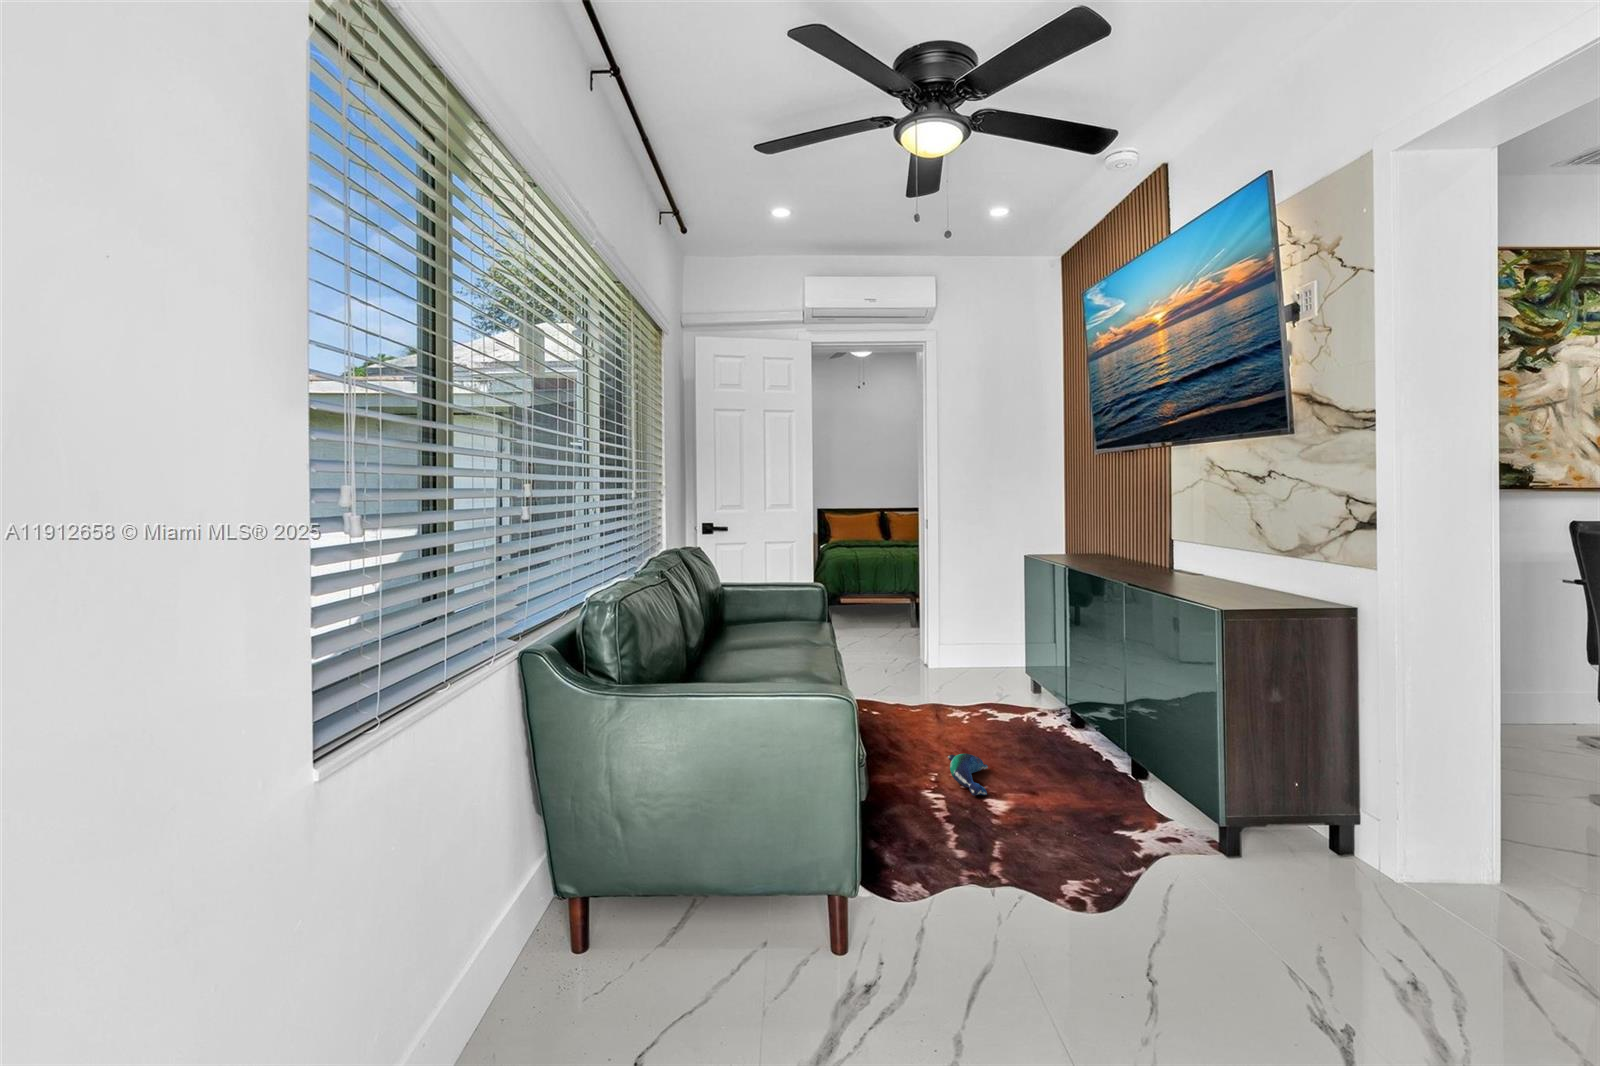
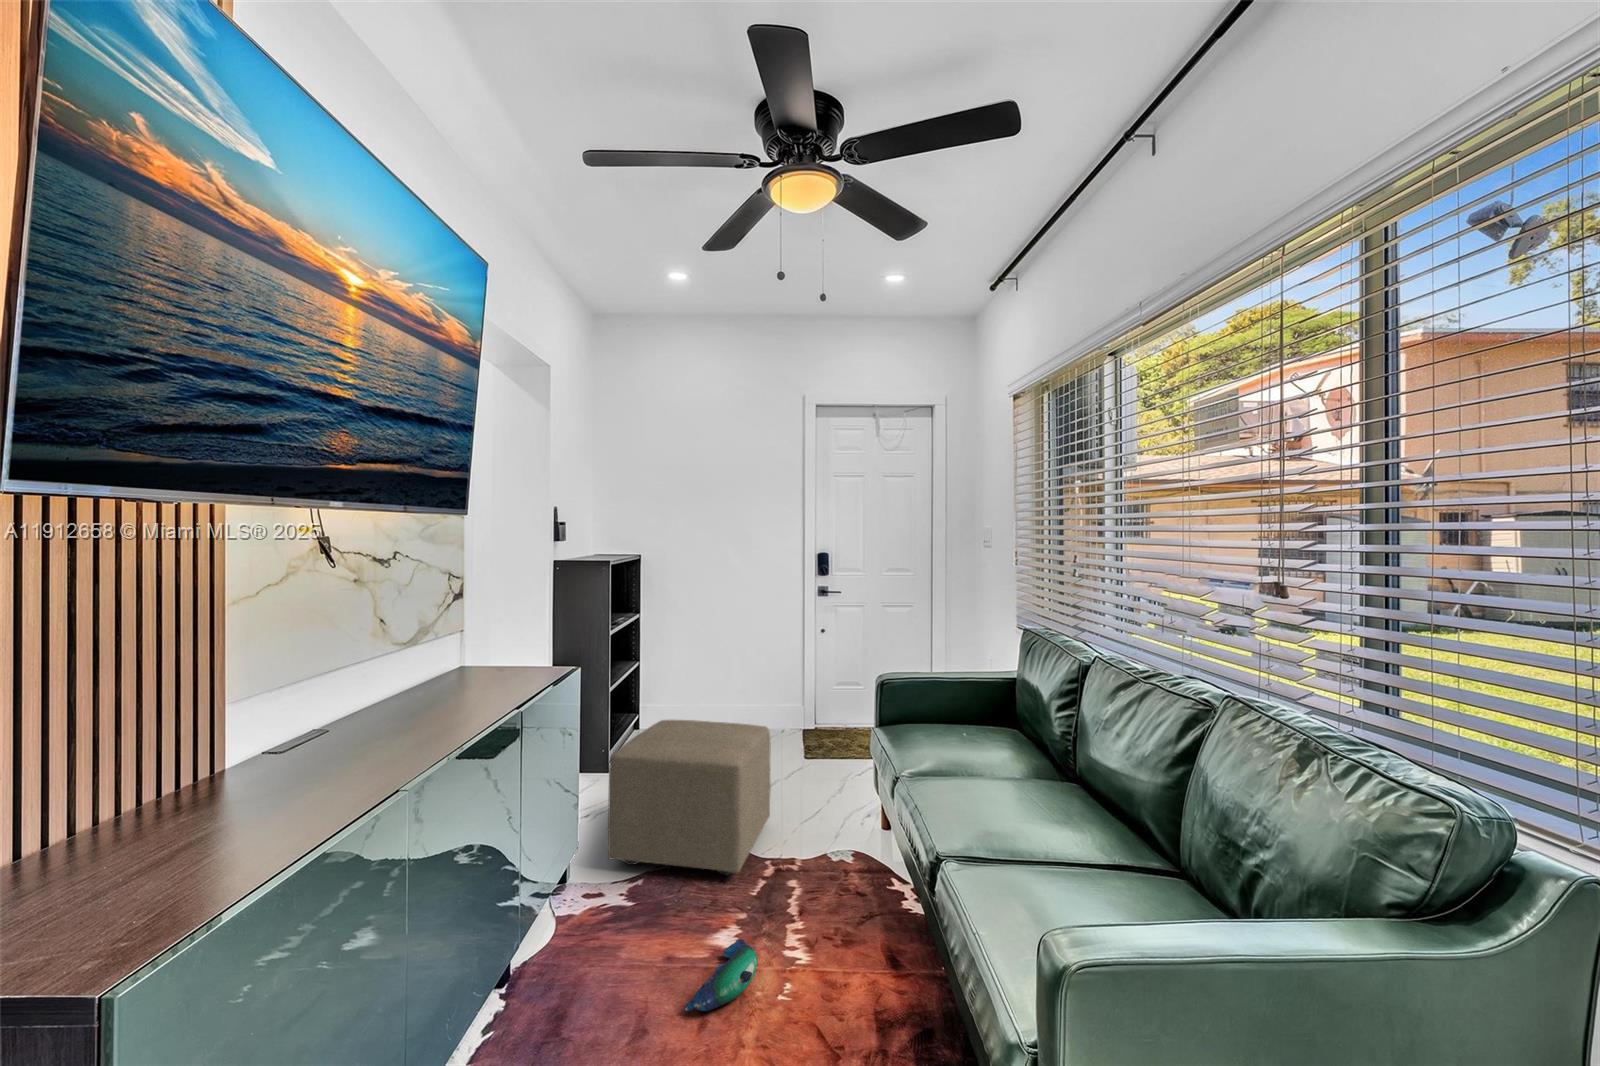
ottoman: none [1024,720,1292,965] -> present [608,720,771,876]

